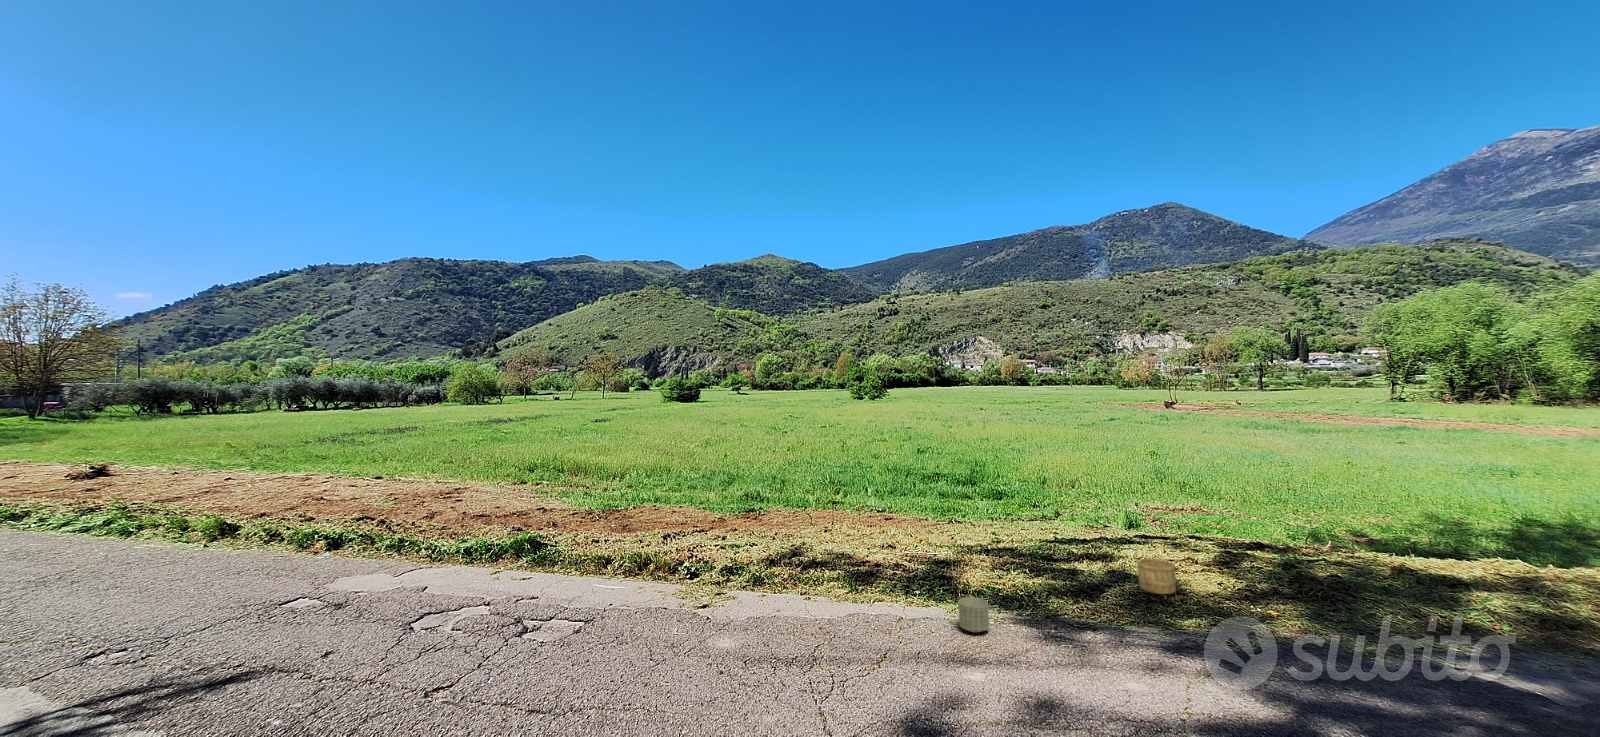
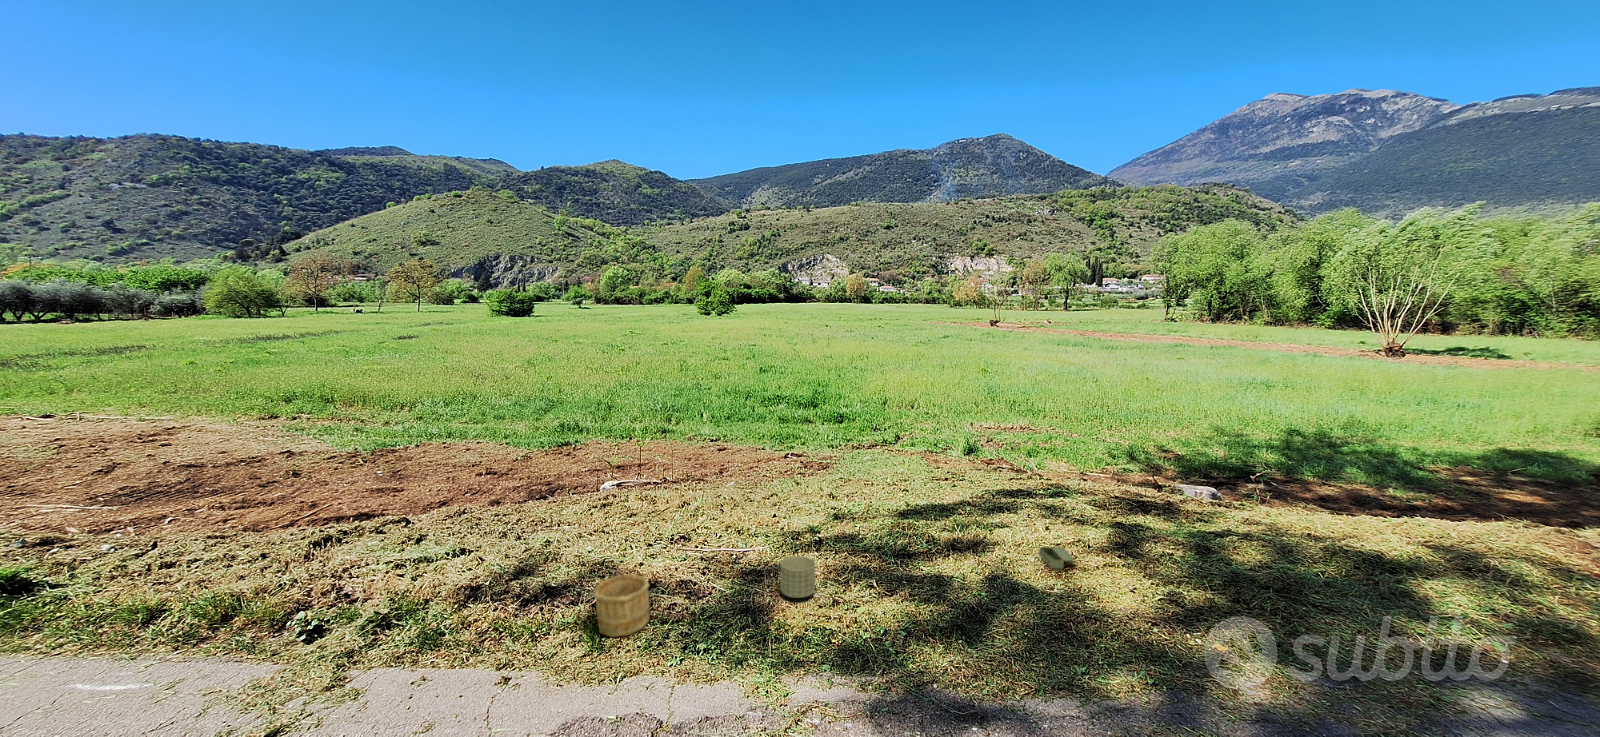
wooden bucket: present [1137,559,1176,594] -> present [594,574,649,637]
toolbox: none [1208,610,1245,631] -> present [1039,547,1075,569]

